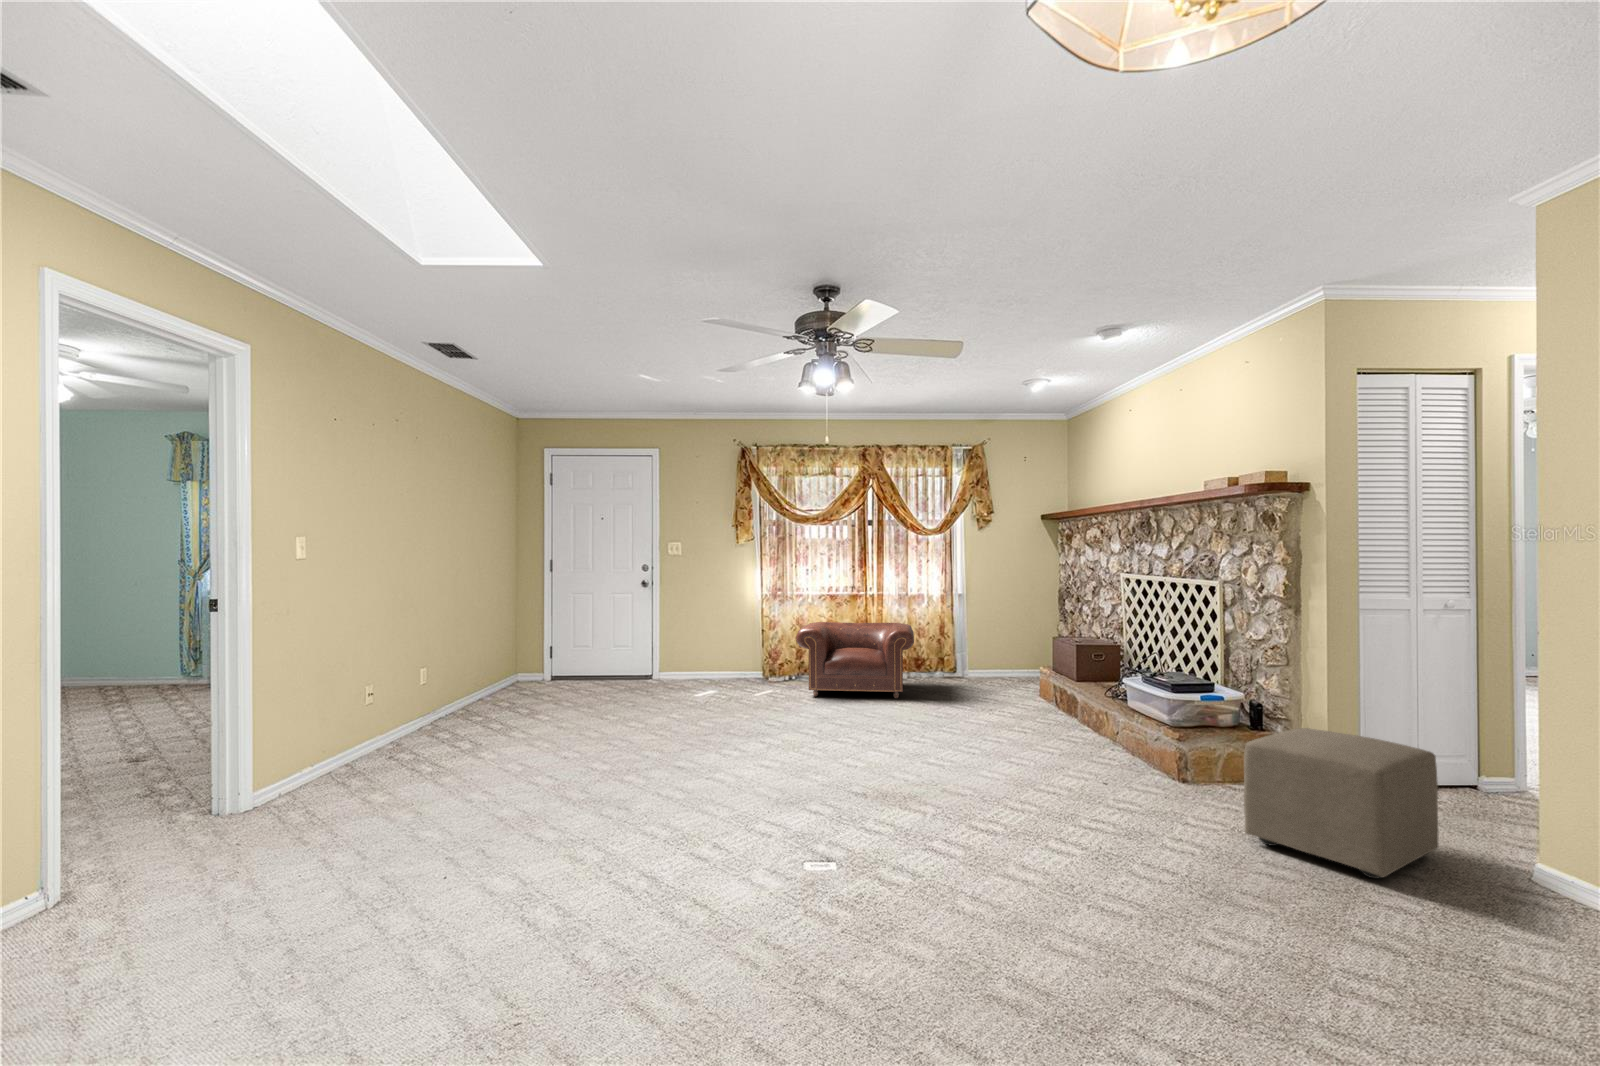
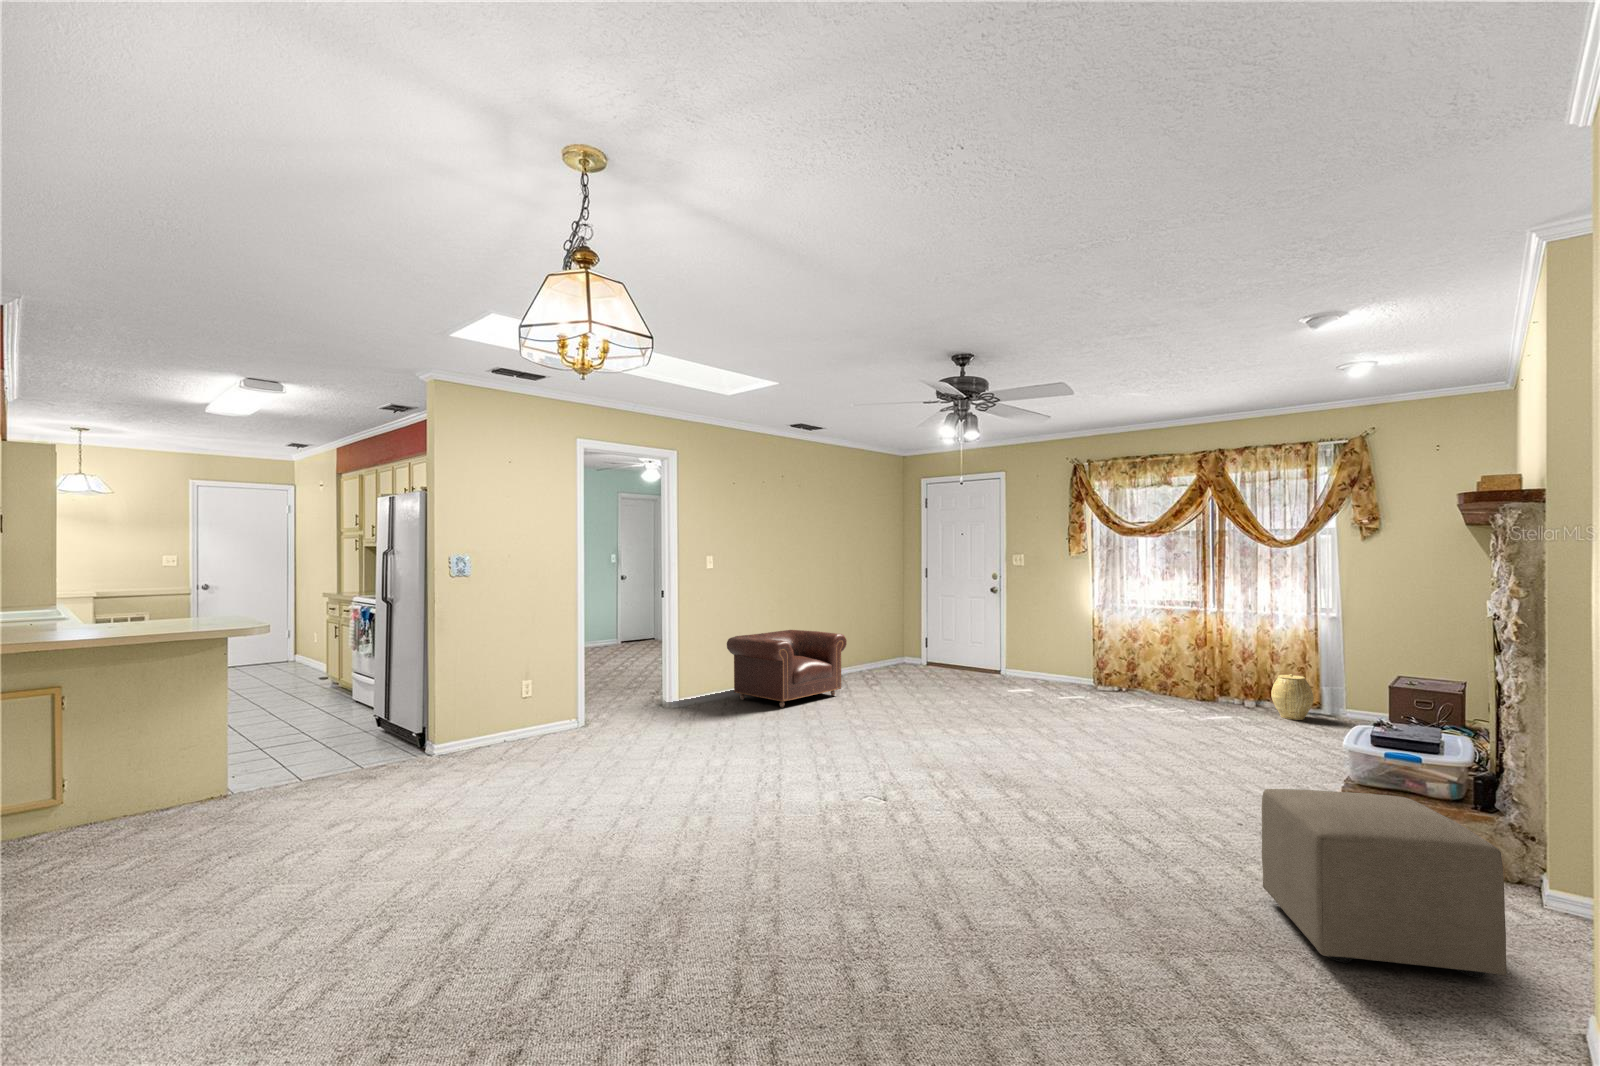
armchair: present [796,622,914,698] -> present [727,630,847,707]
woven basket: none [926,646,957,686] -> present [1271,674,1313,720]

